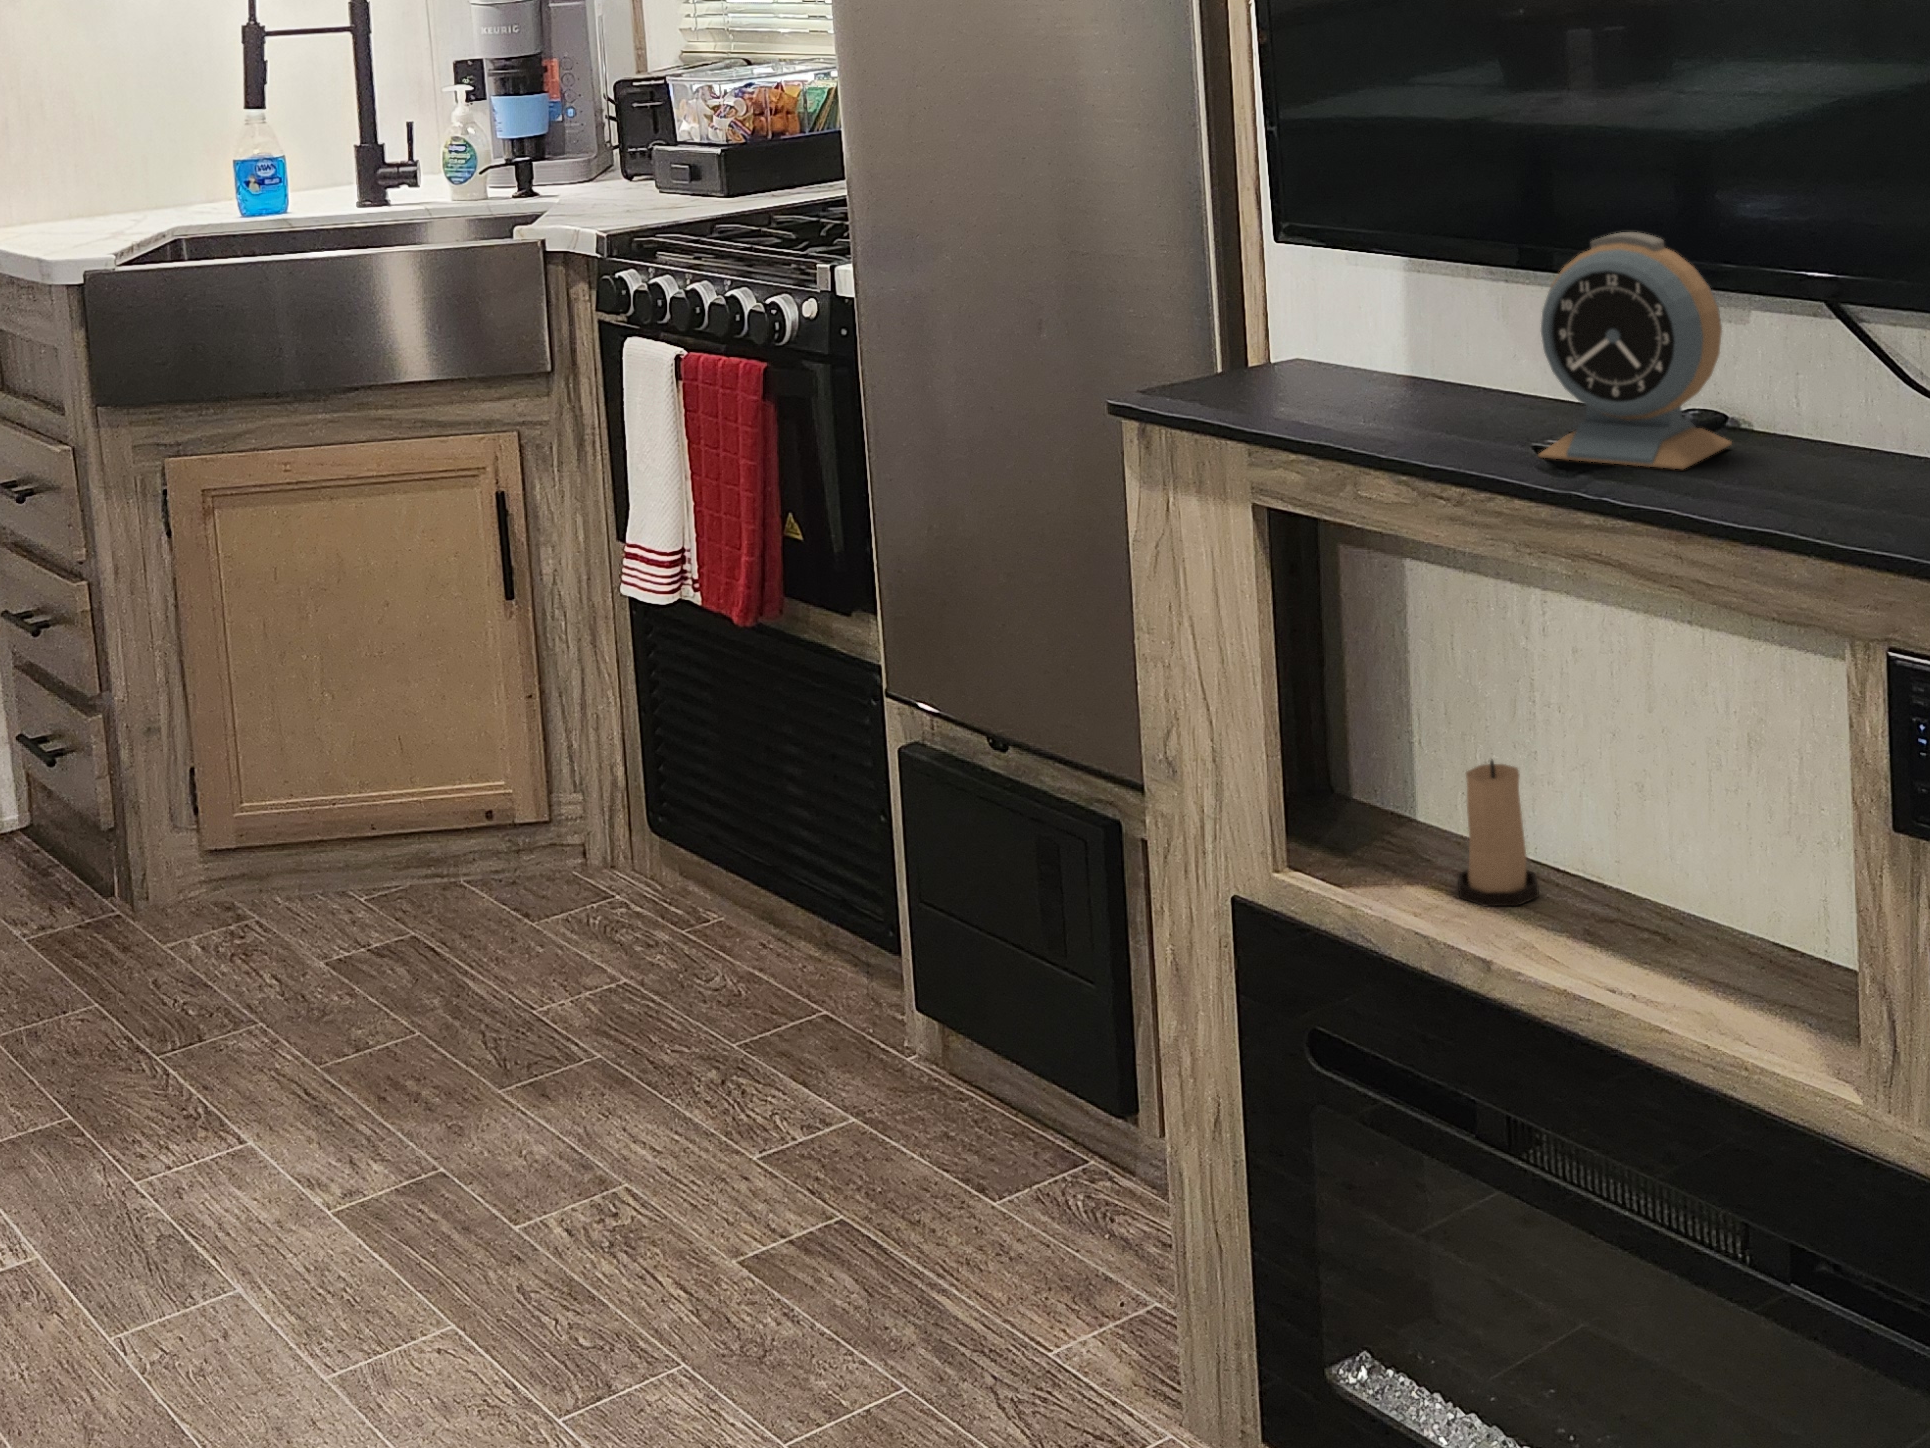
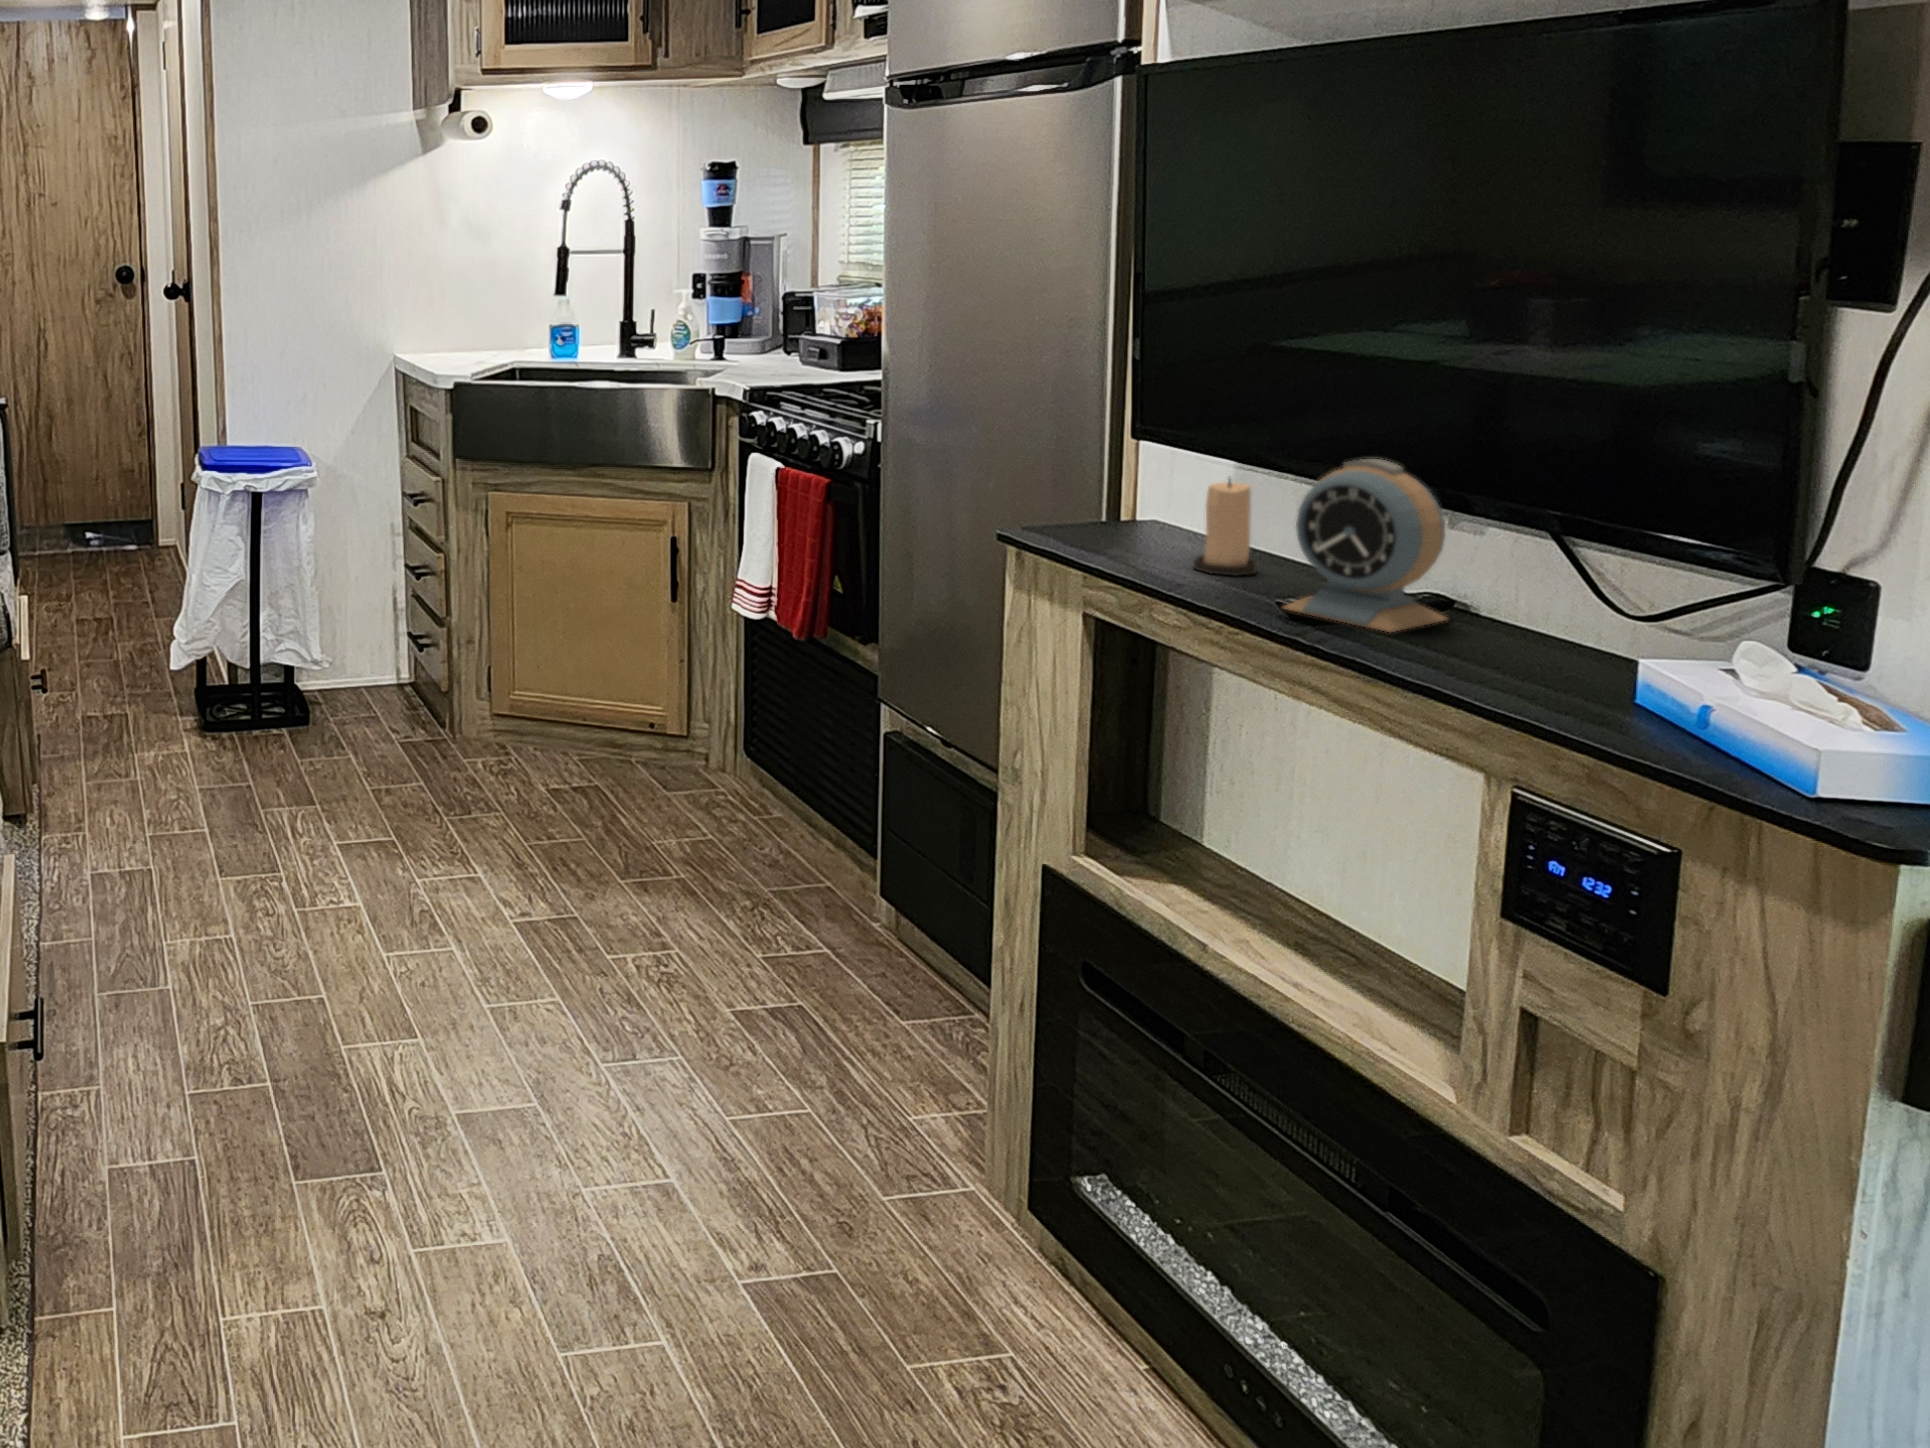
candle: present [1458,760,1539,906] -> present [1194,479,1258,576]

